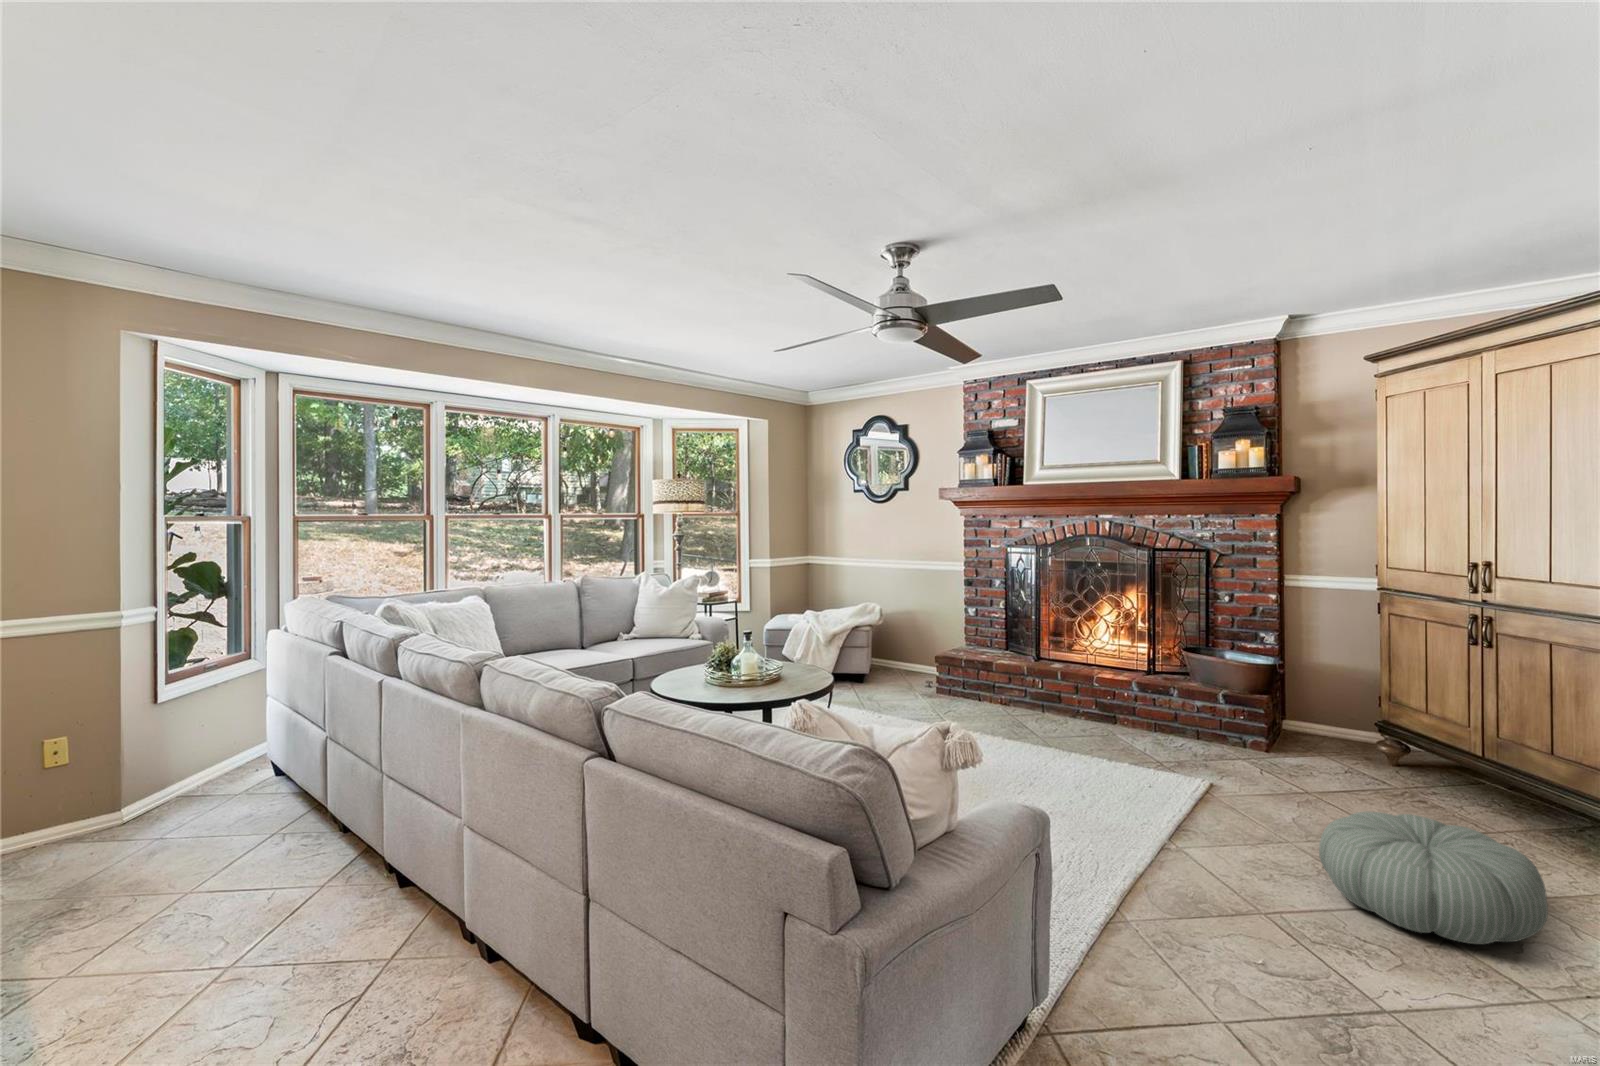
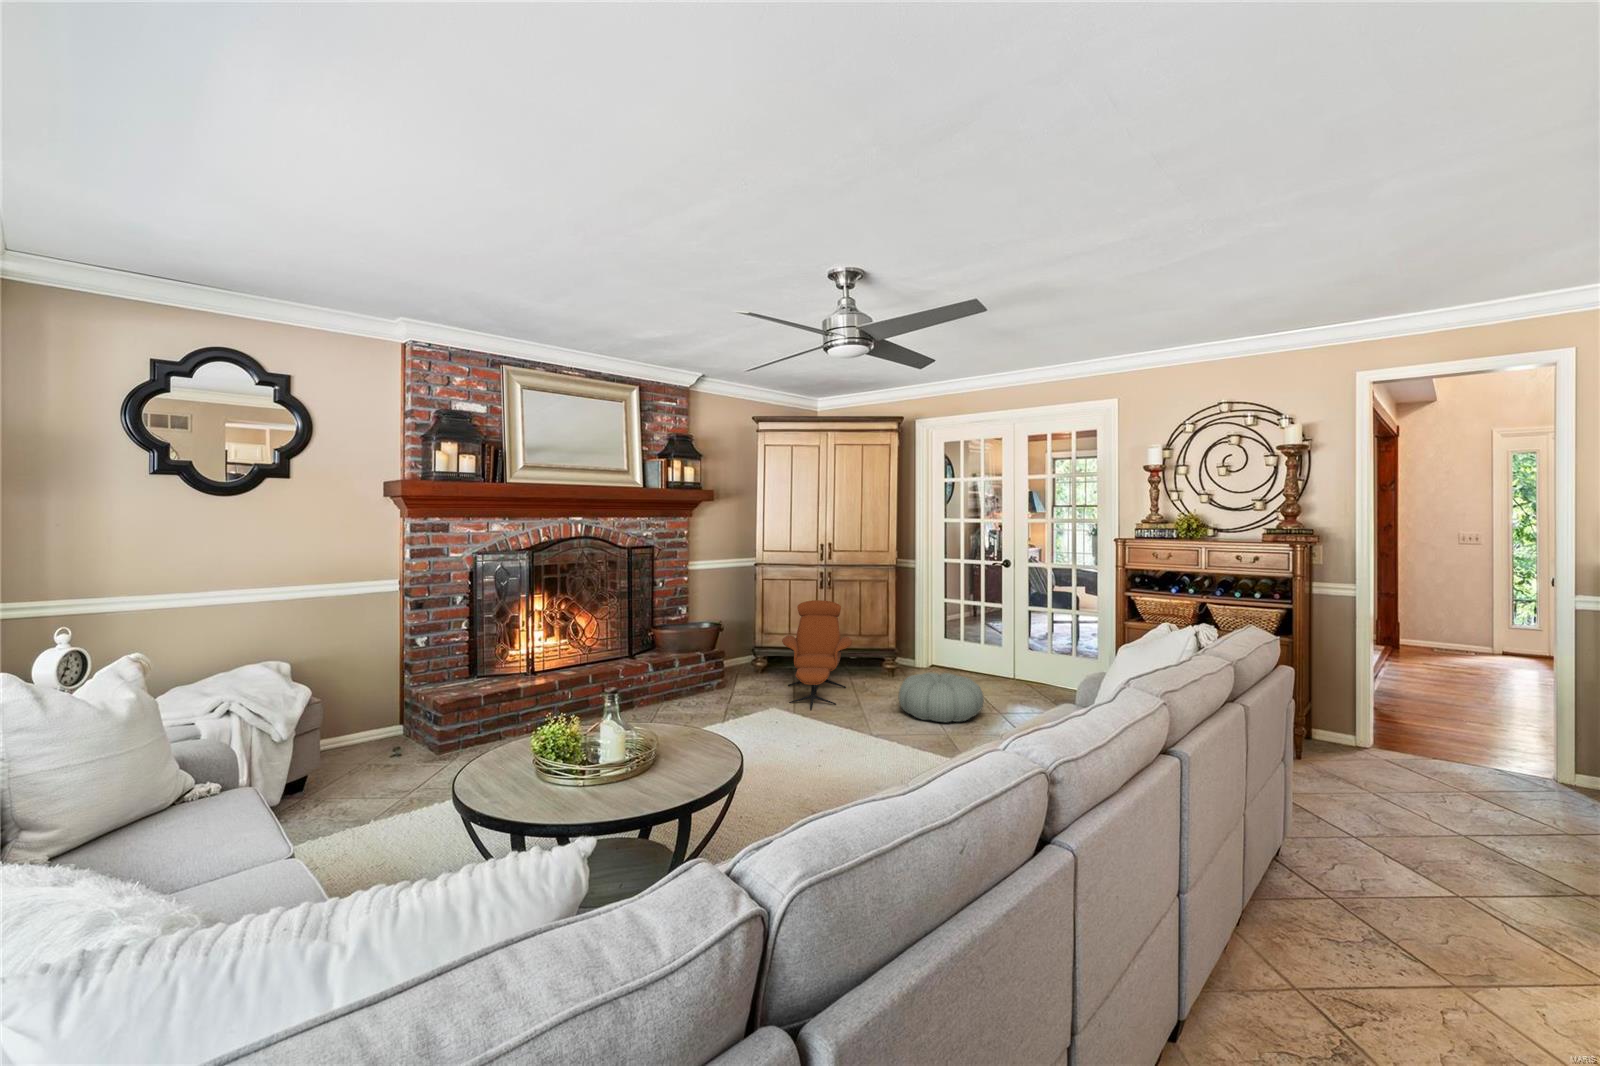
lounge chair: none [1251,658,1480,824] -> present [782,600,852,710]

